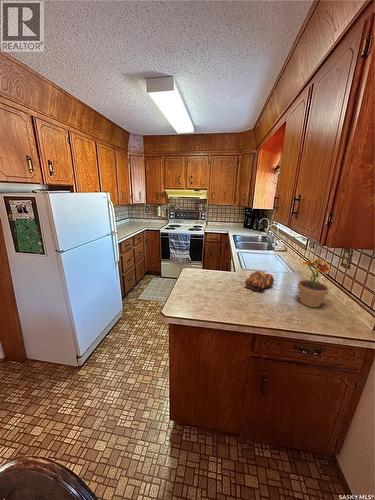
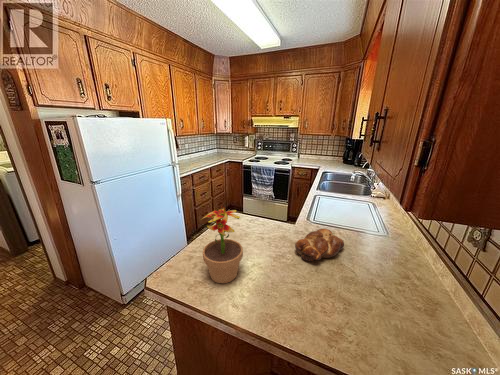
potted plant: present [298,257,332,307] -> present [202,206,243,283]

